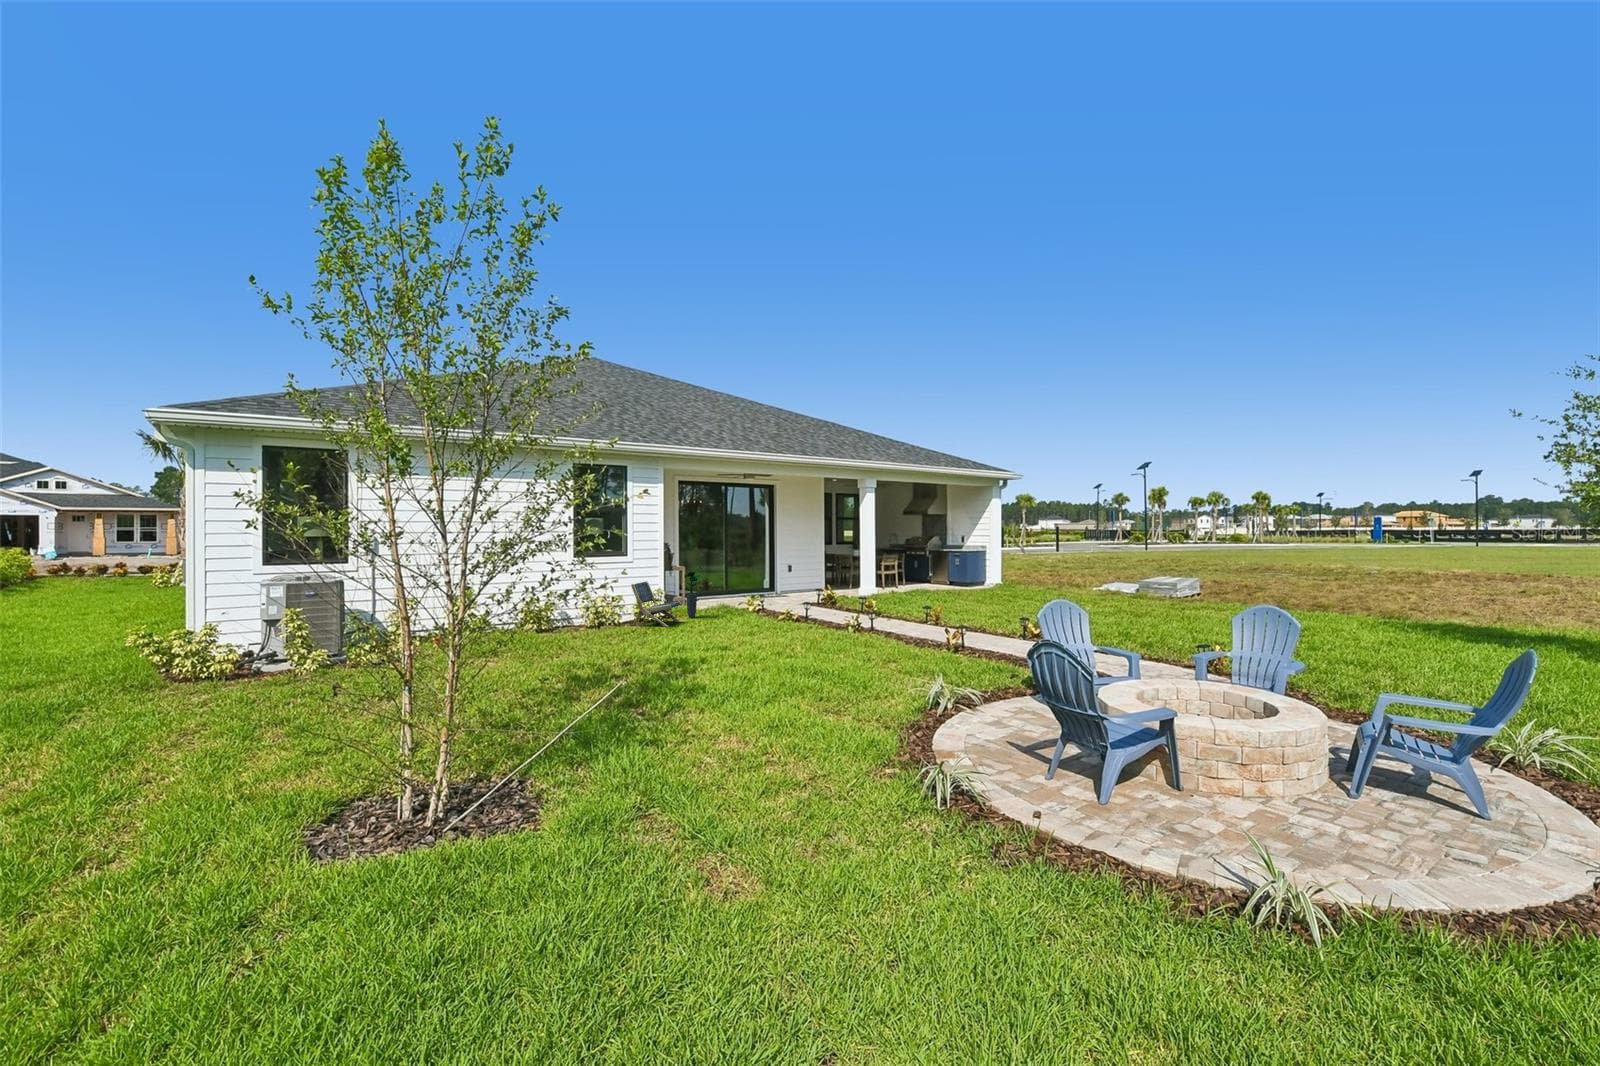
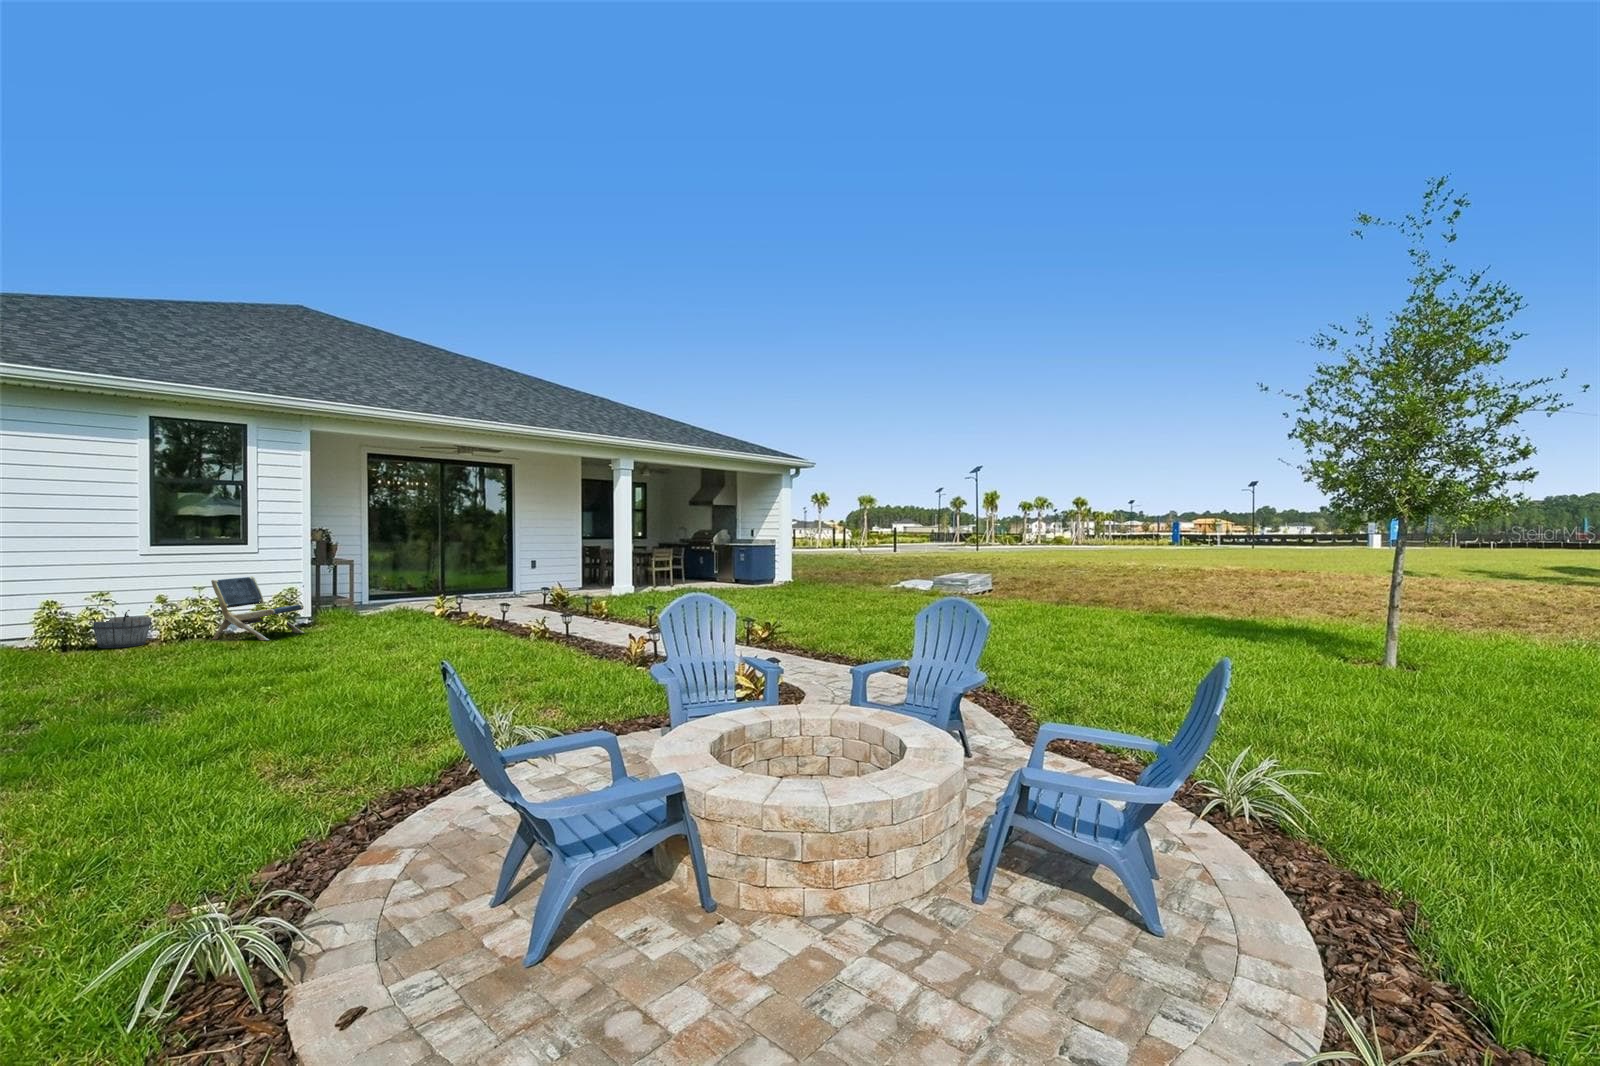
potted plant: present [684,566,702,618] -> none [311,556,350,627]
wooden bucket: none [569,604,600,630] -> present [92,610,153,648]

